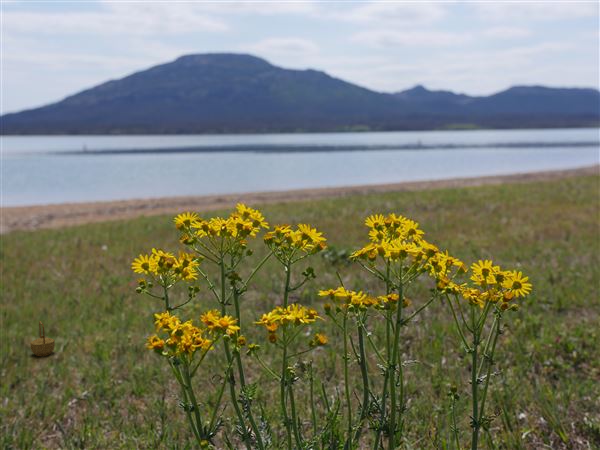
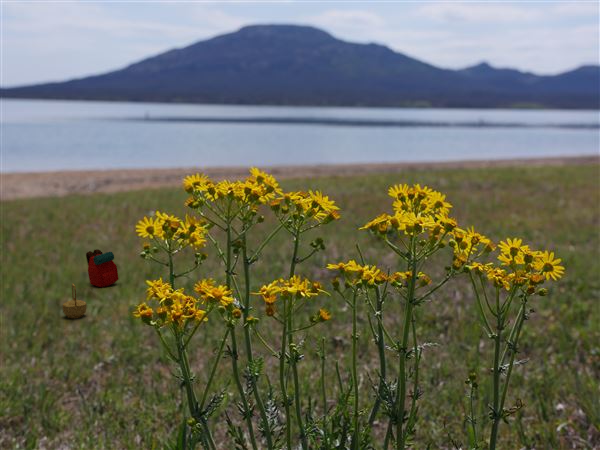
backpack: none [49,286,83,324] -> present [86,249,119,287]

